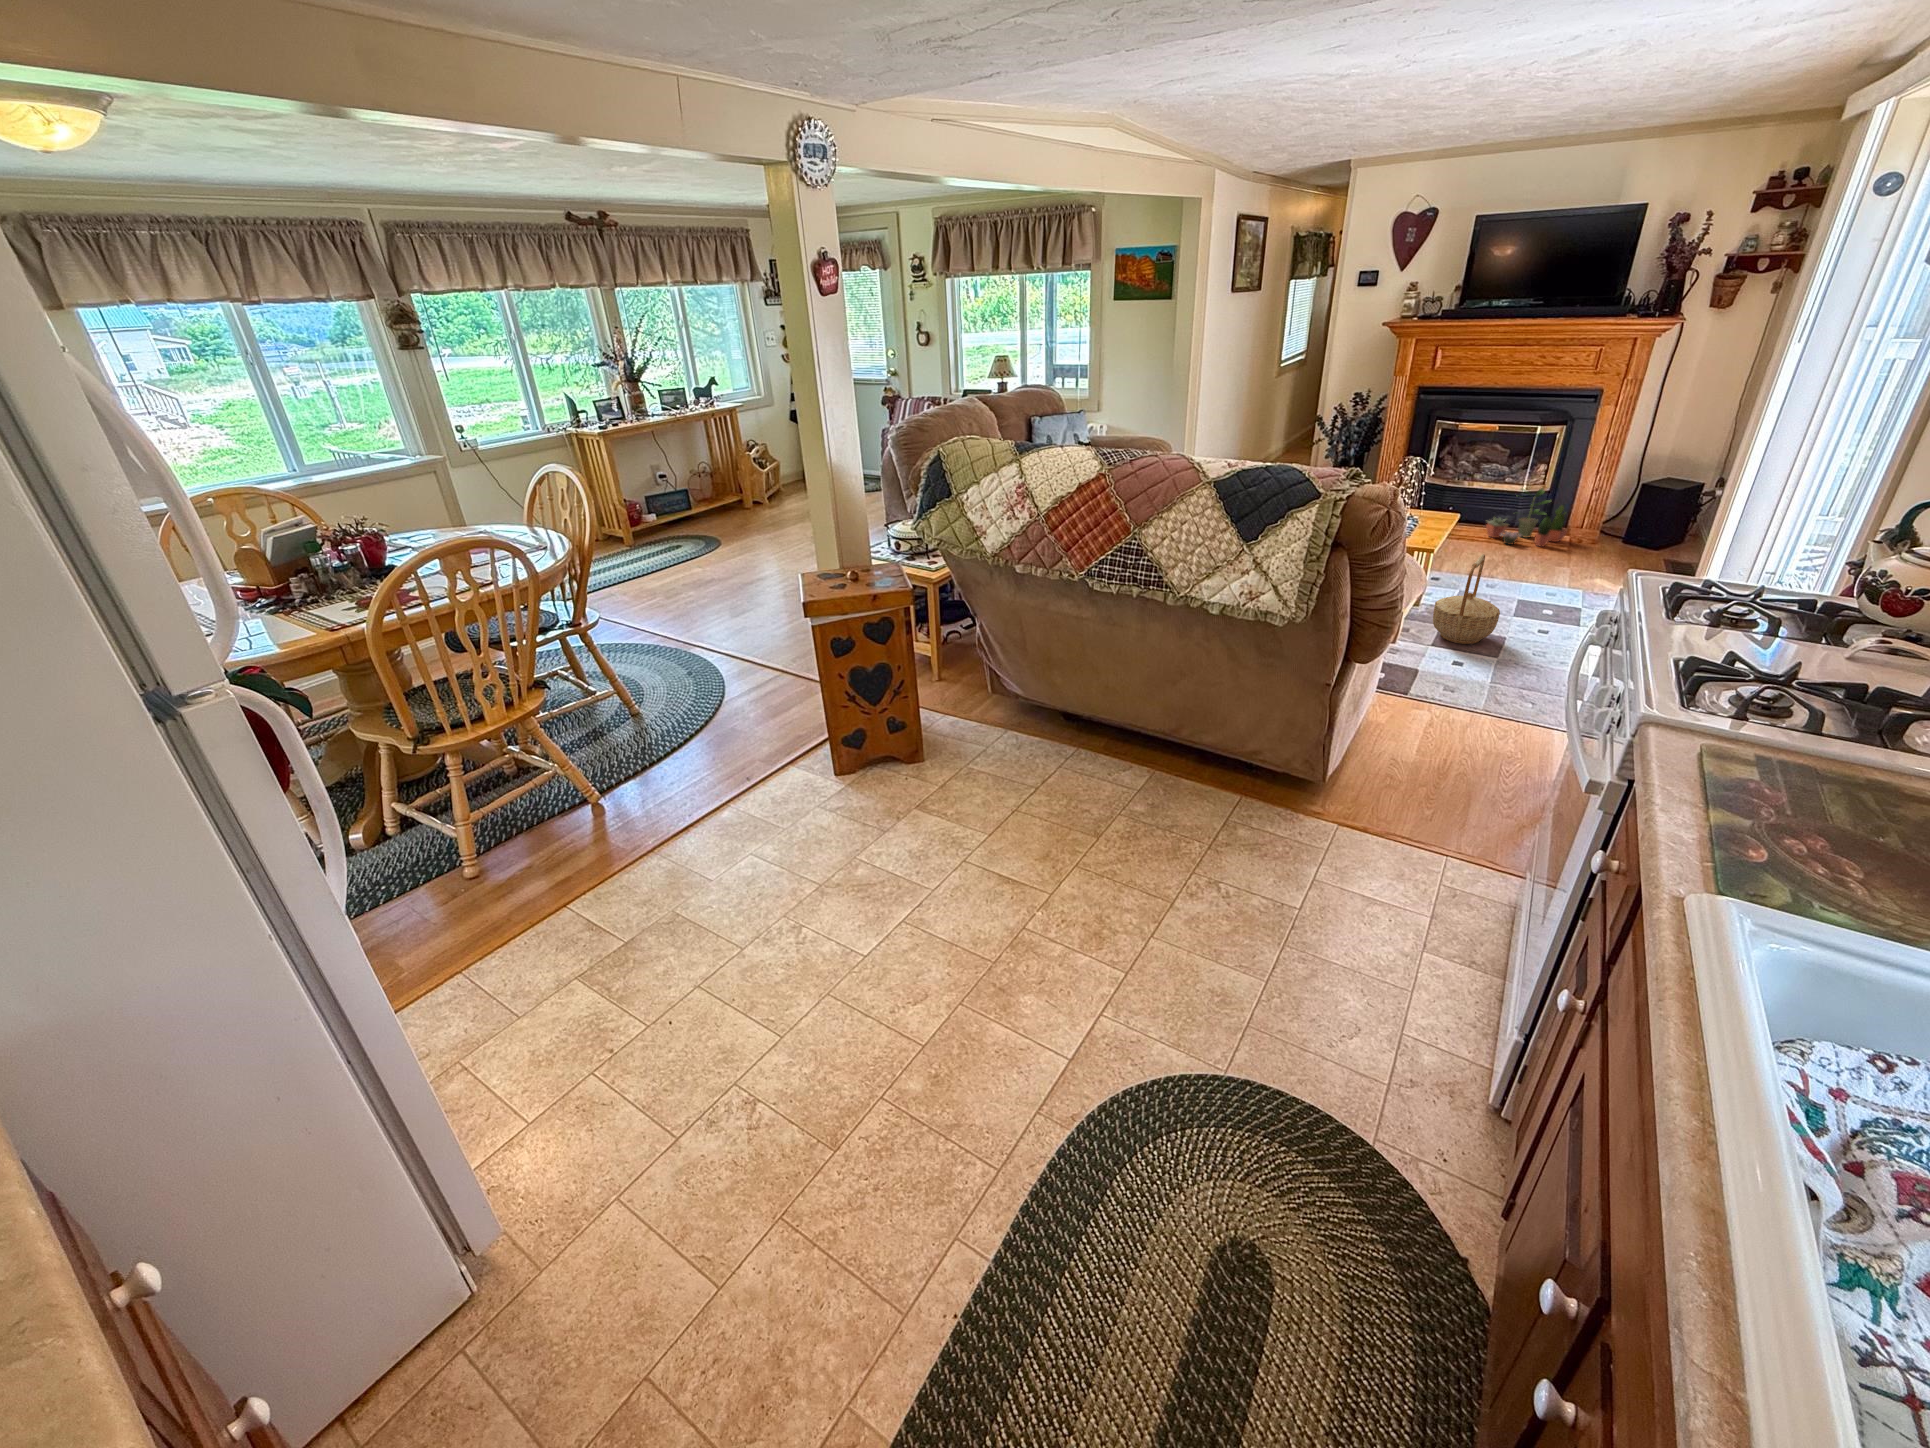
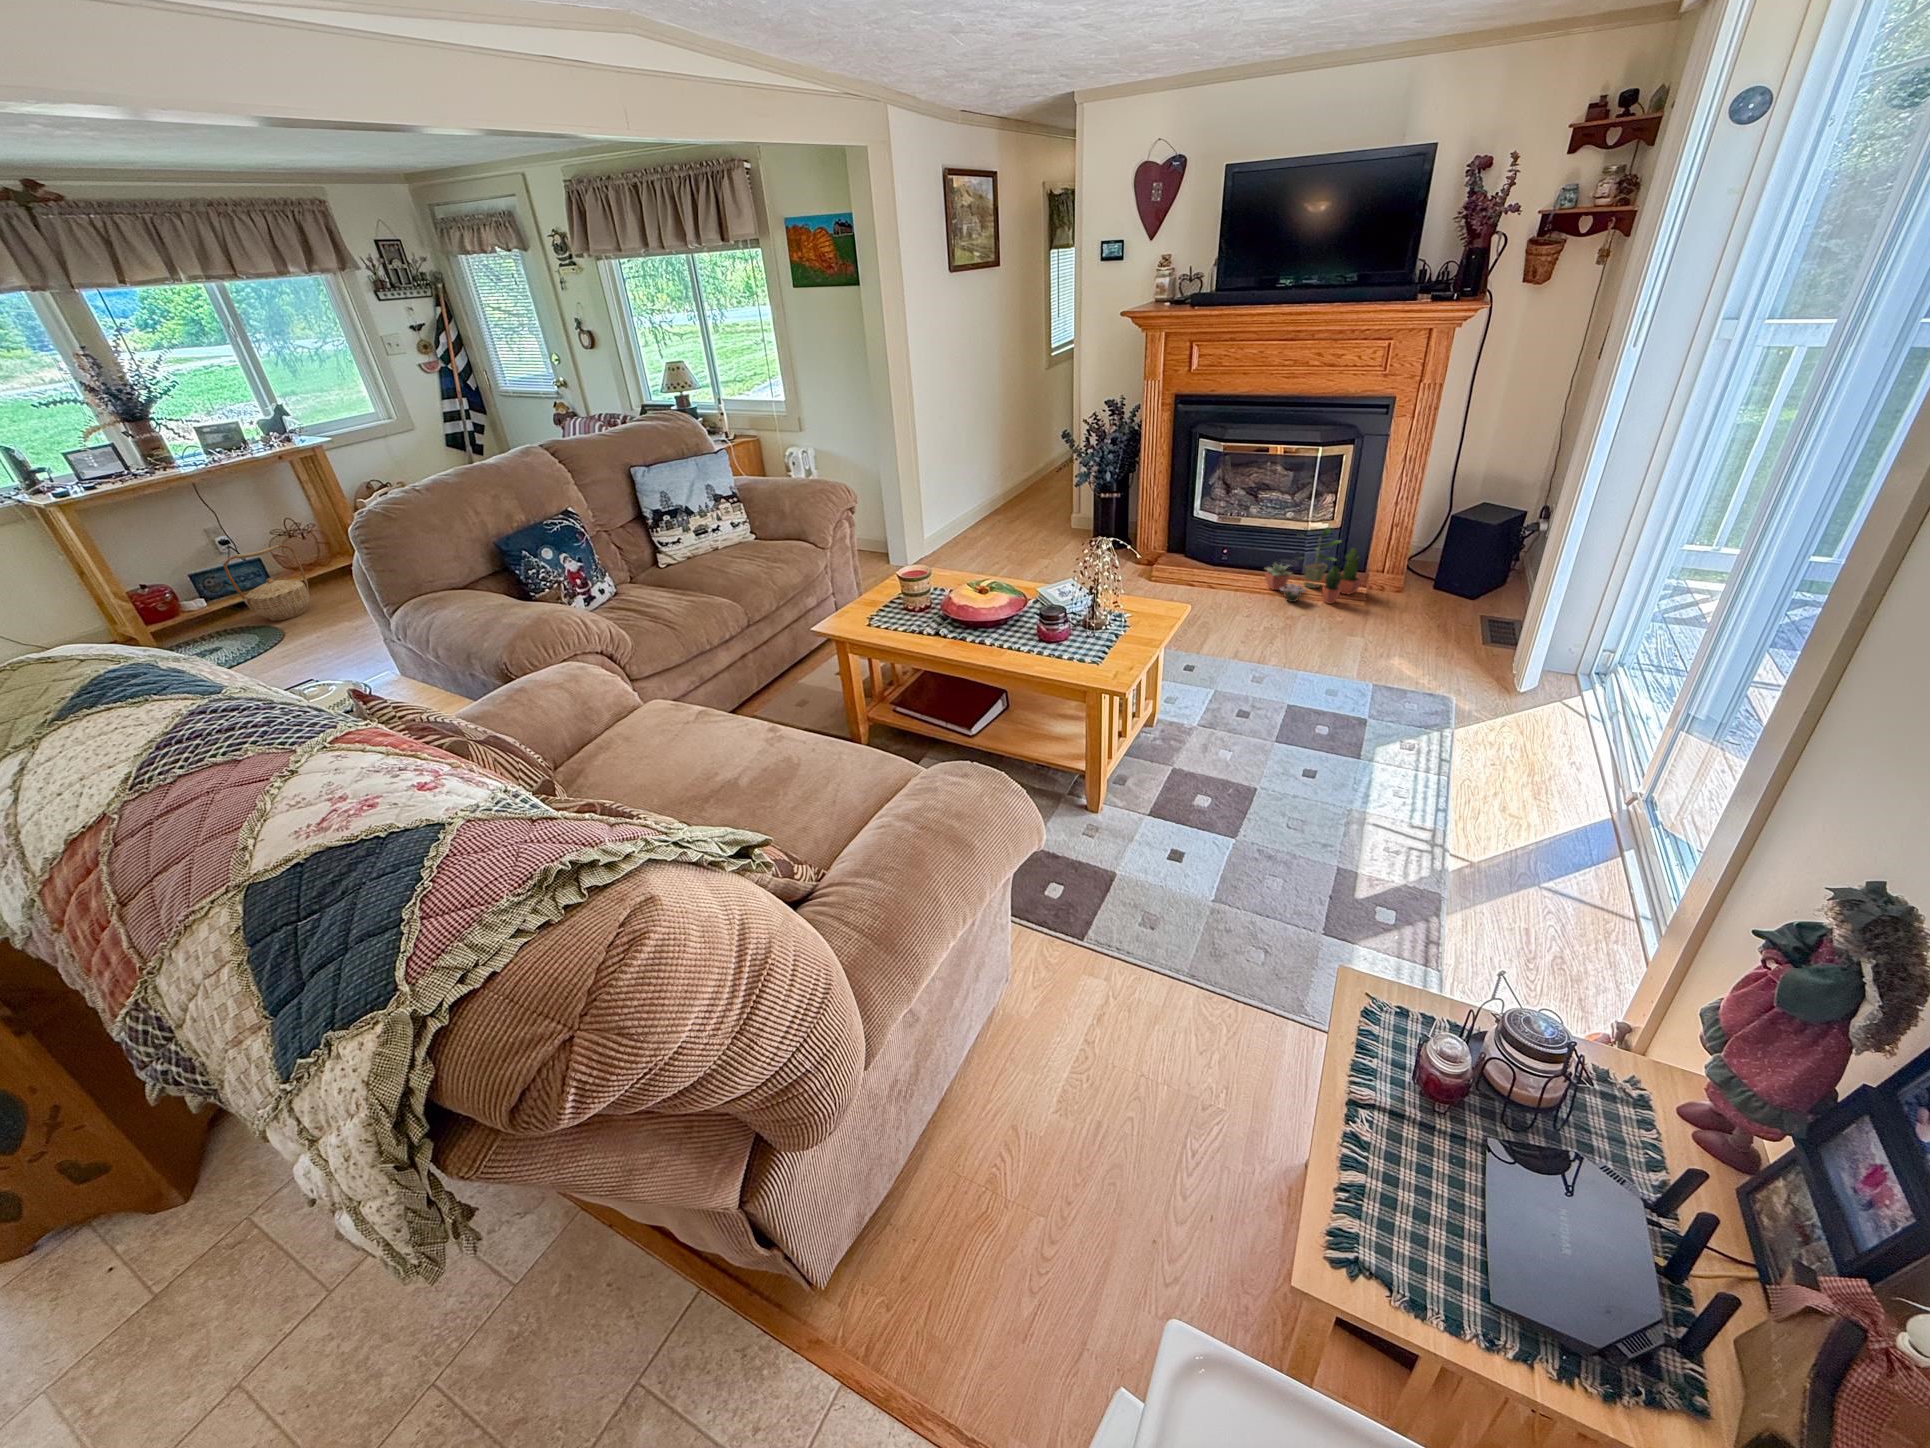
basket: present [1433,554,1500,644] -> present [223,545,310,621]

